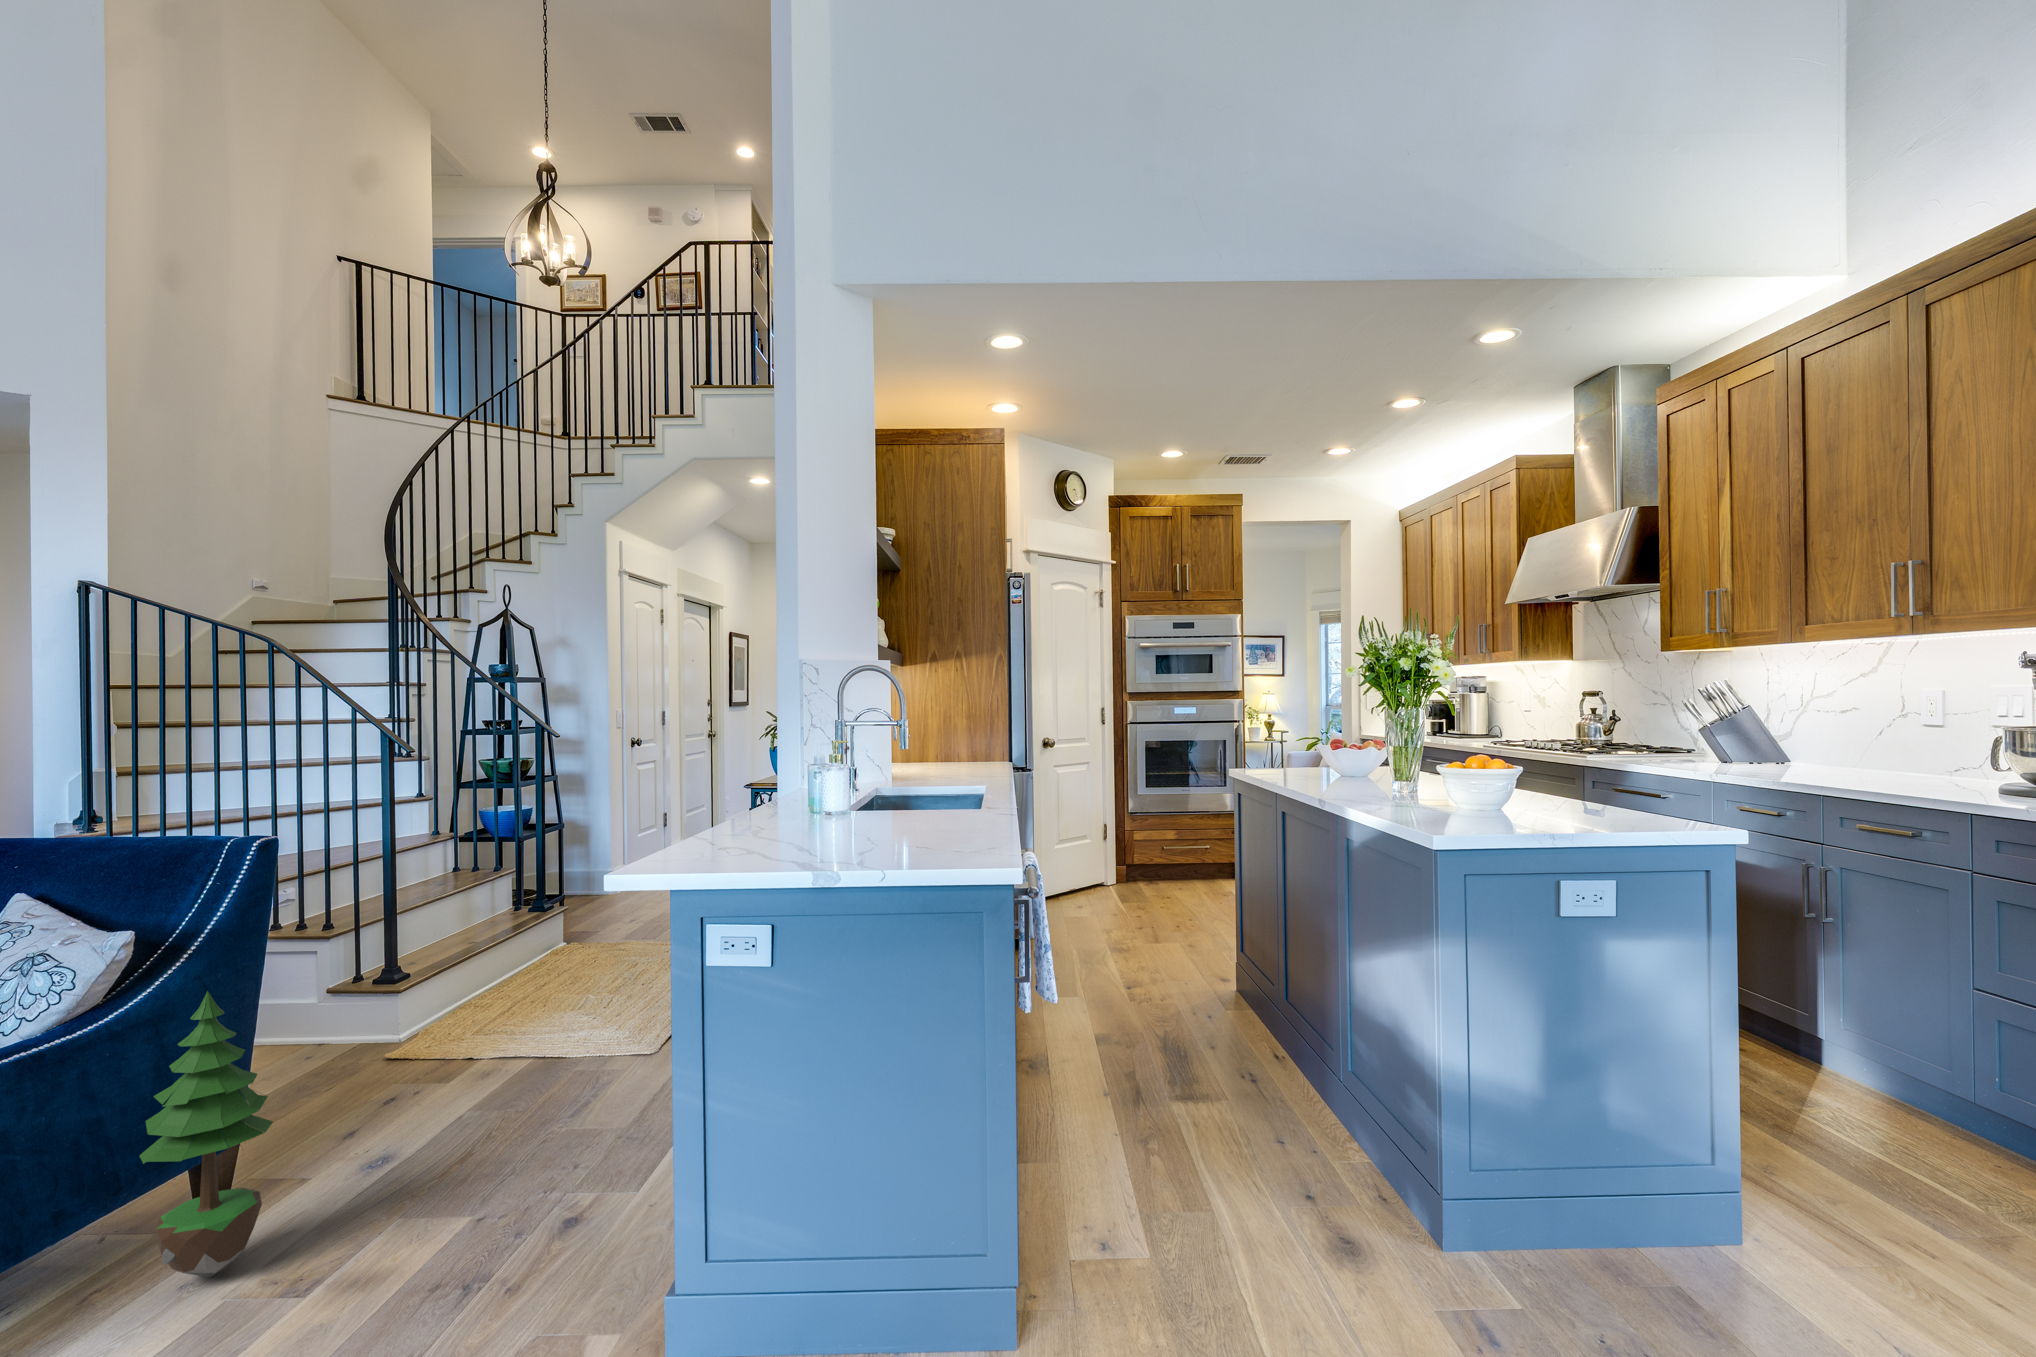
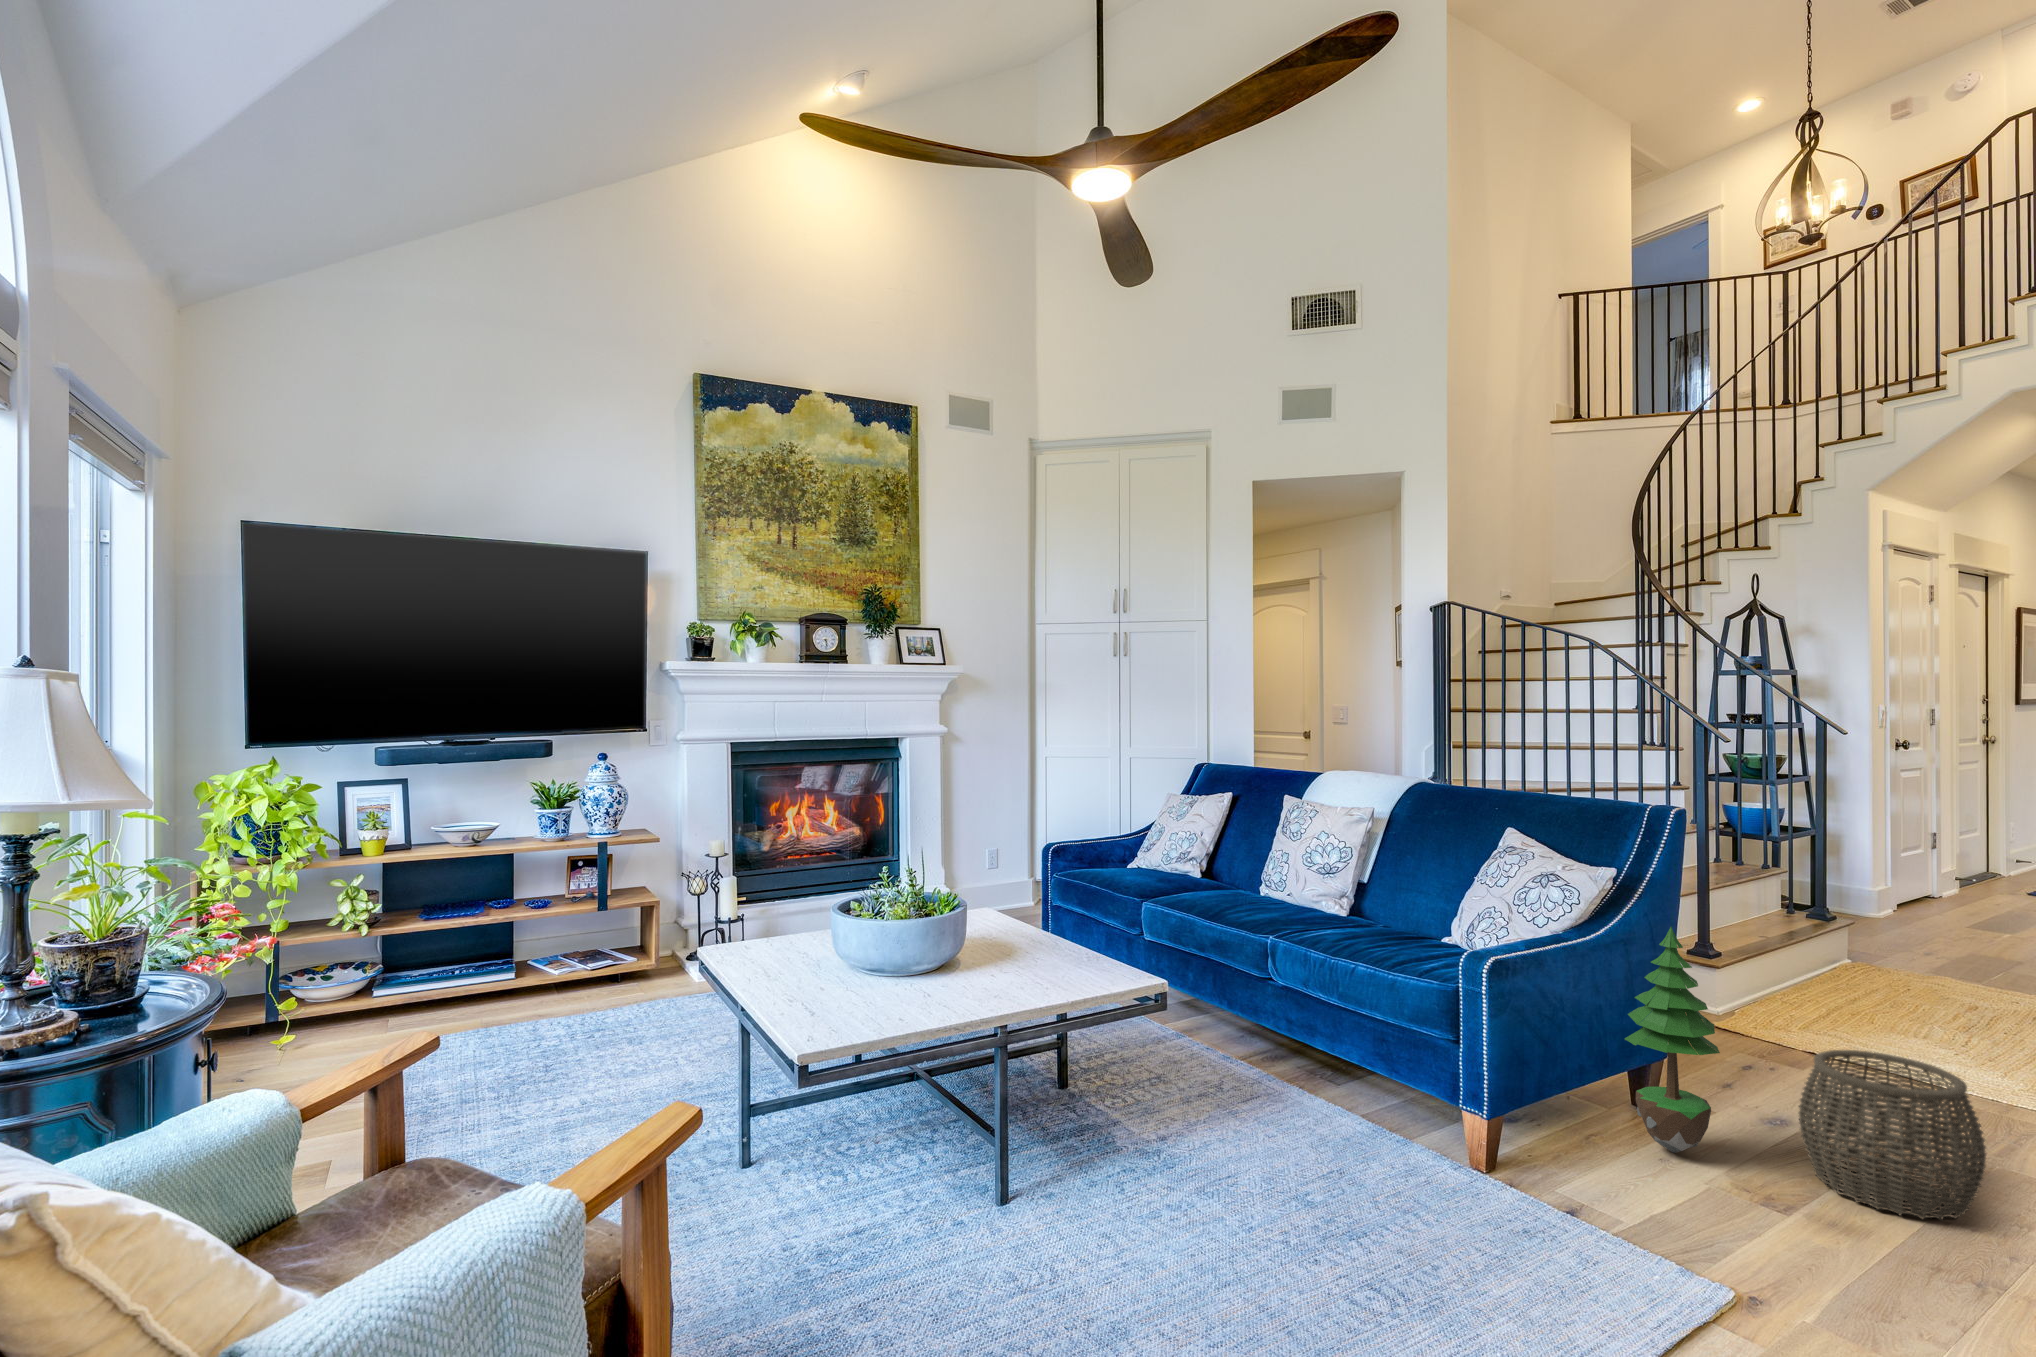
woven basket: none [365,1062,541,1247] -> present [1799,1050,1986,1220]

